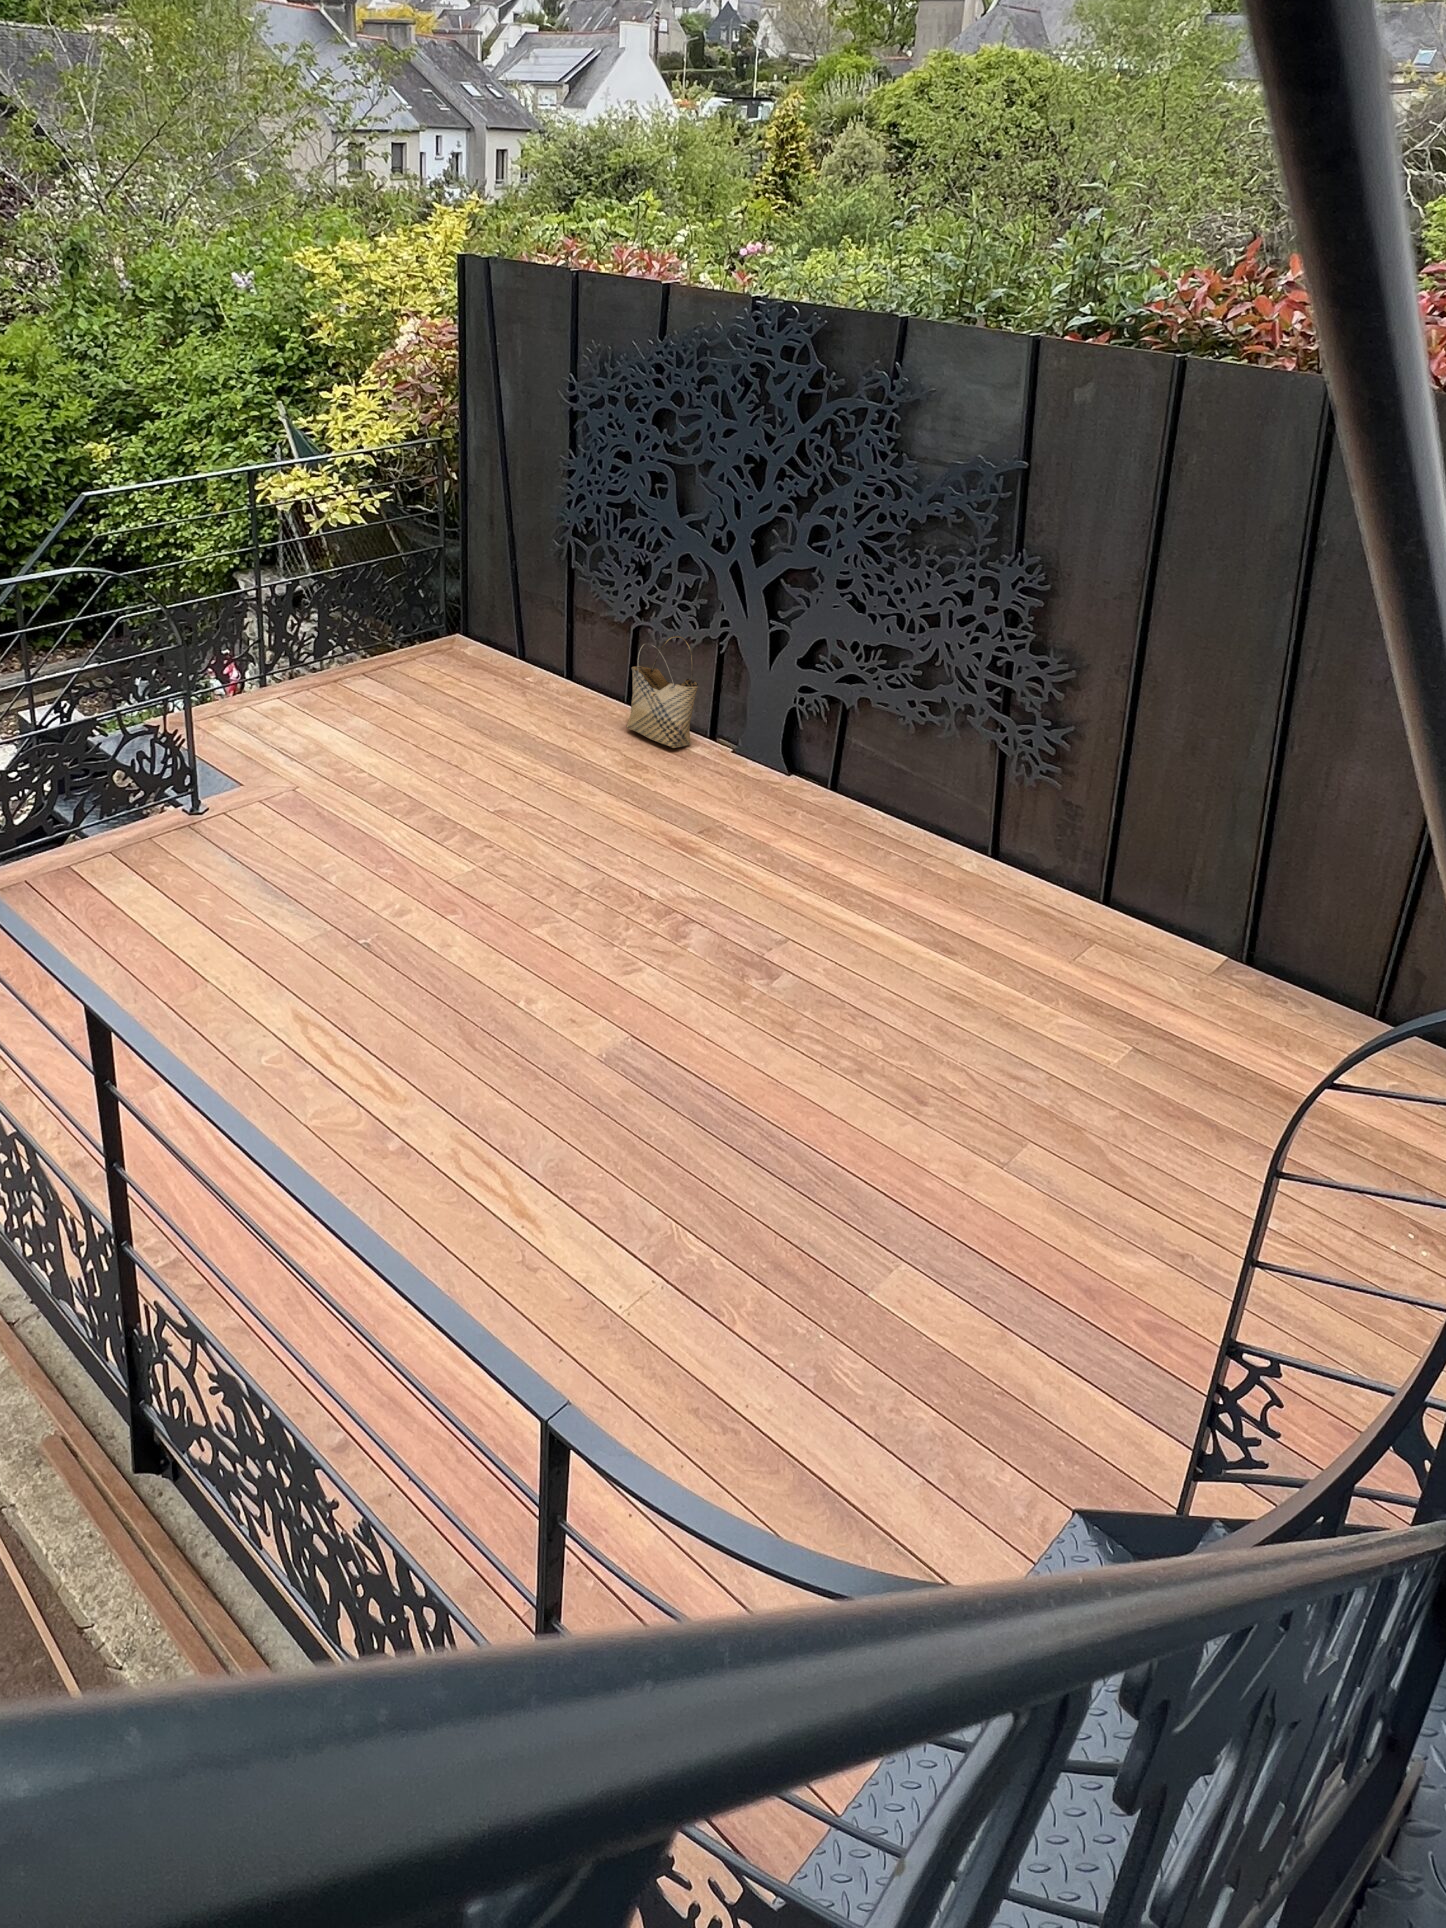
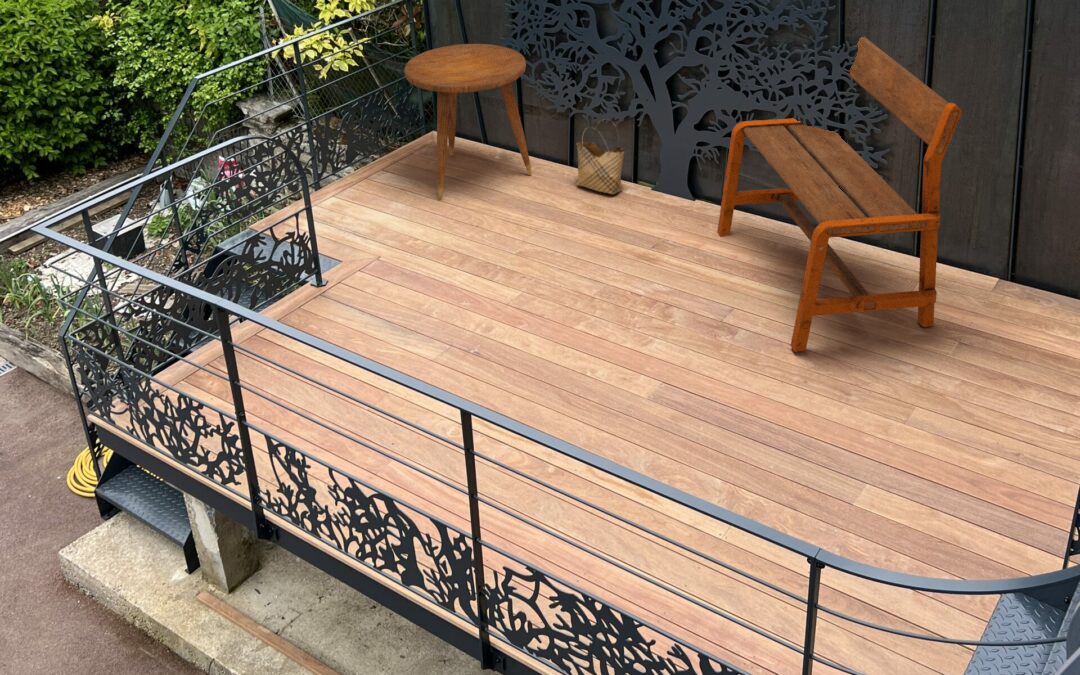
side table: none [401,512,576,721] -> present [404,44,532,199]
bench: none [811,532,1172,1030] -> present [717,37,962,352]

